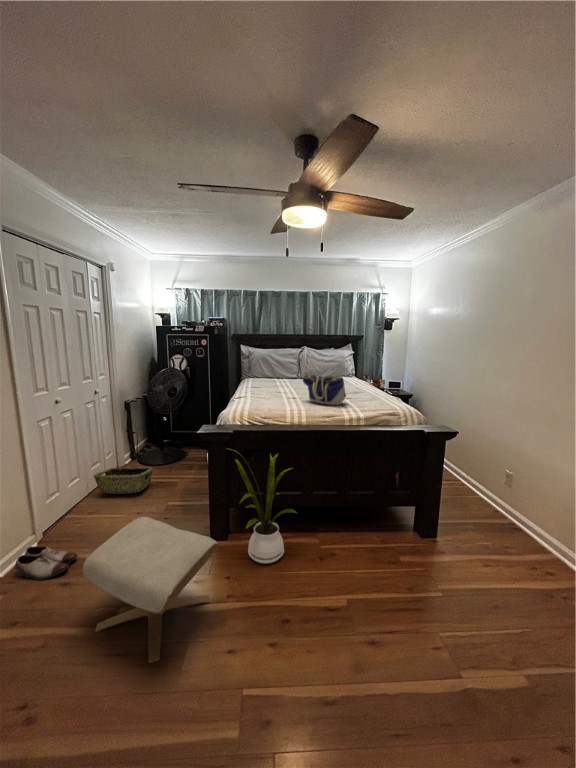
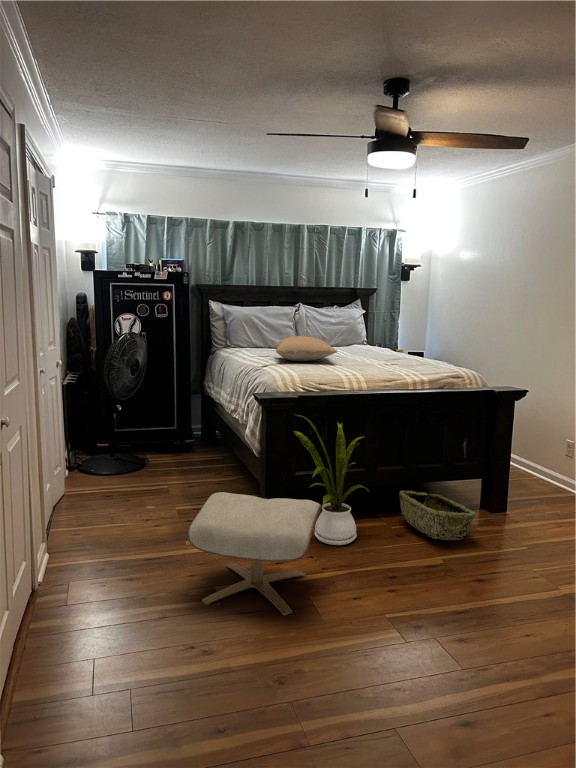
pillow: none [254,374,306,394] -> present [274,336,337,361]
tote bag: present [302,374,346,405] -> none [344,333,400,370]
woven basket: present [94,467,153,494] -> present [399,491,475,540]
shoe: present [15,547,78,580] -> none [52,548,118,580]

